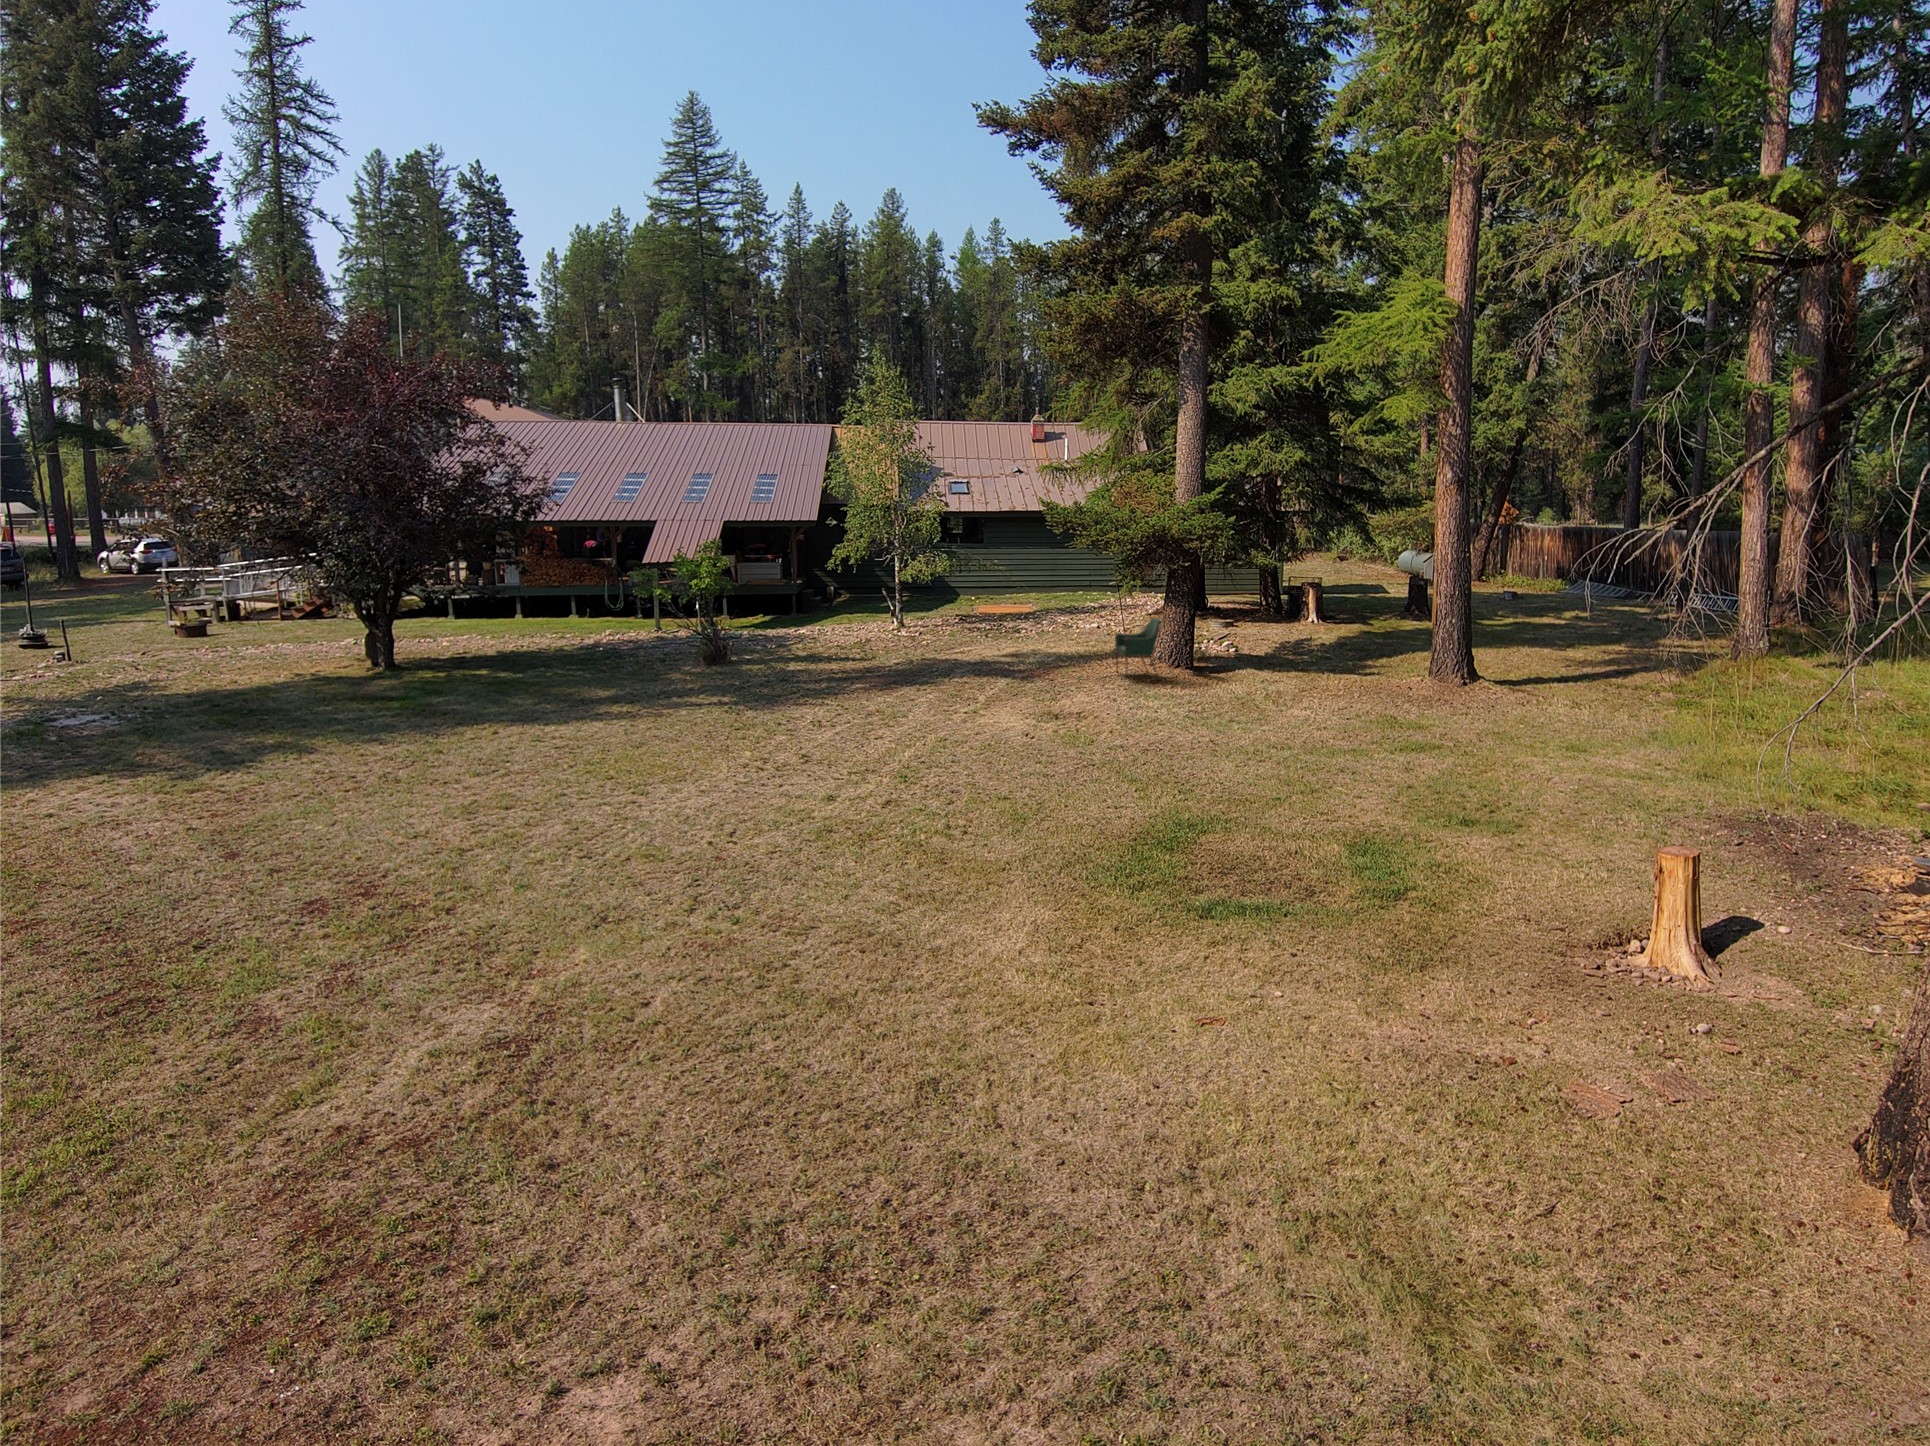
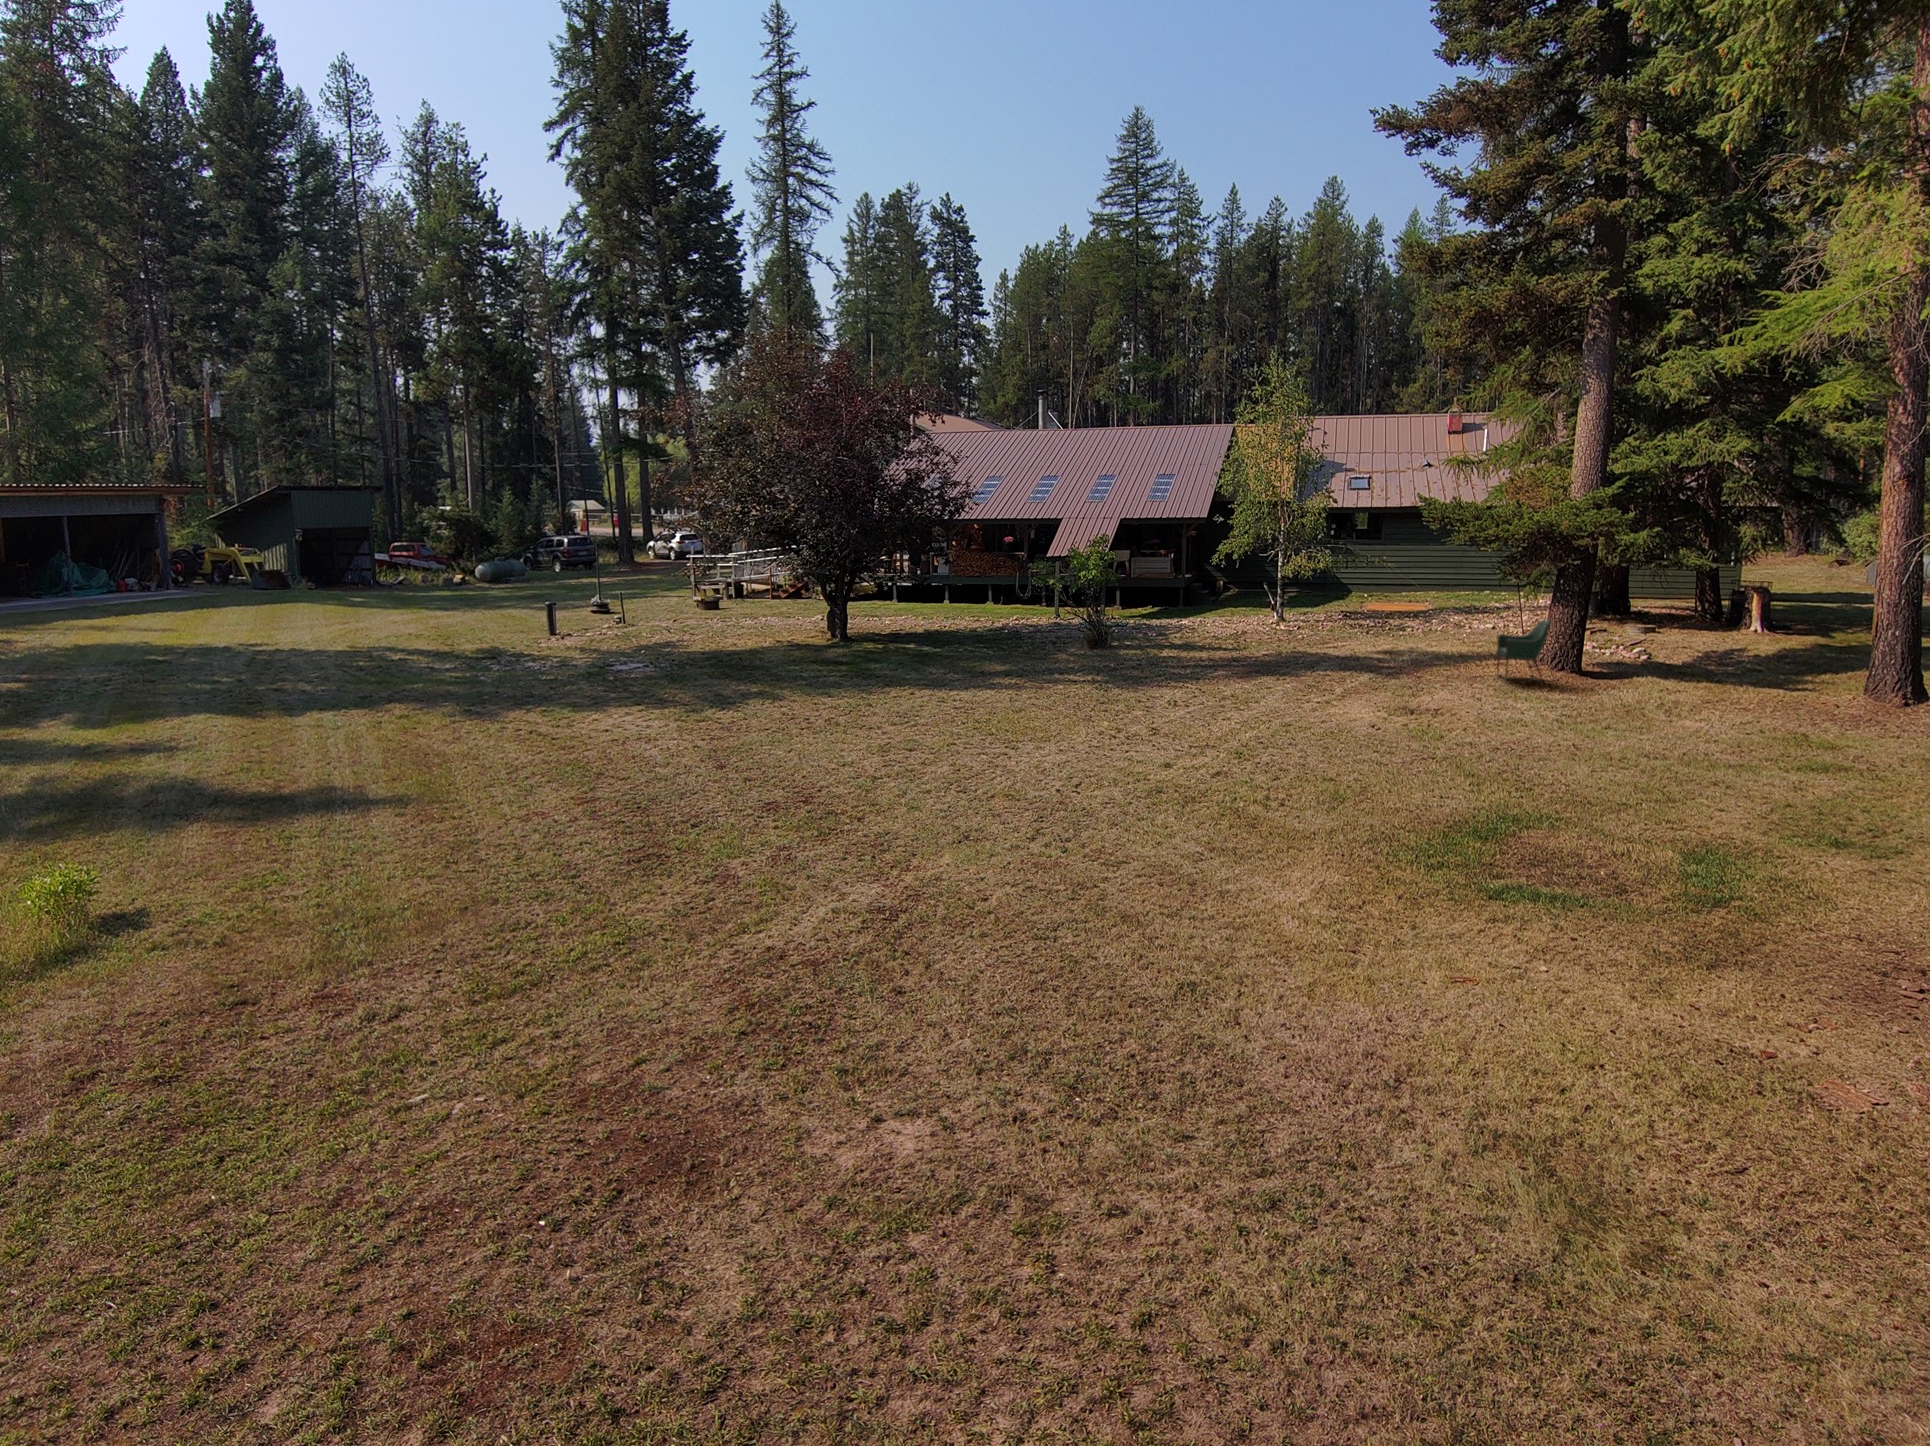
potted tree: present [1190,643,1211,676] -> none [1580,643,1611,684]

